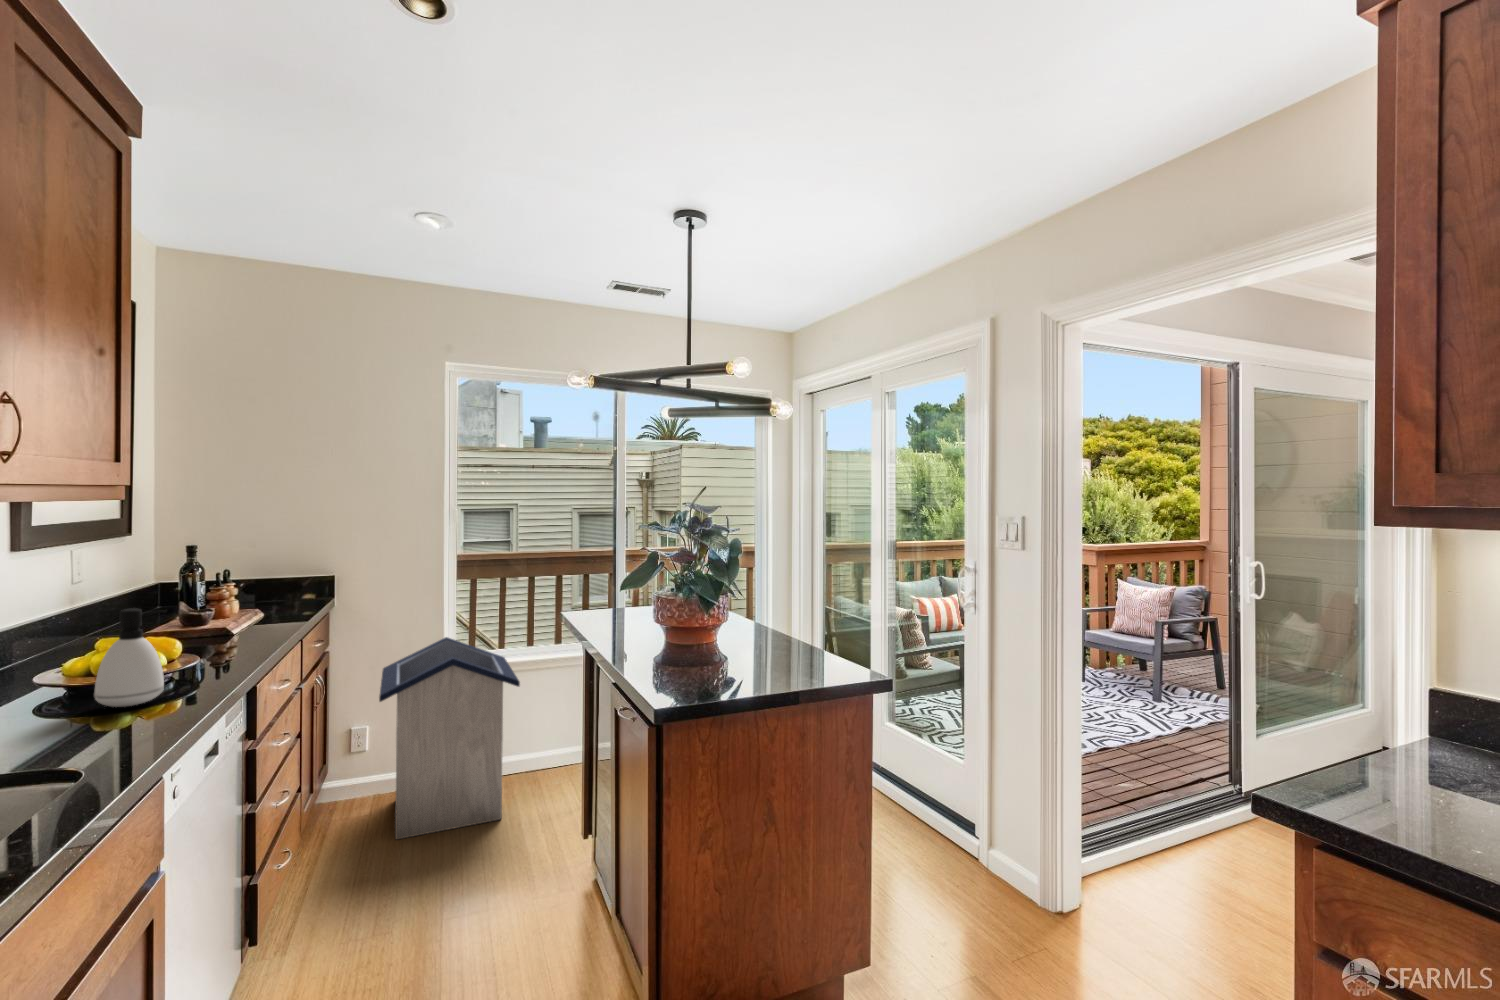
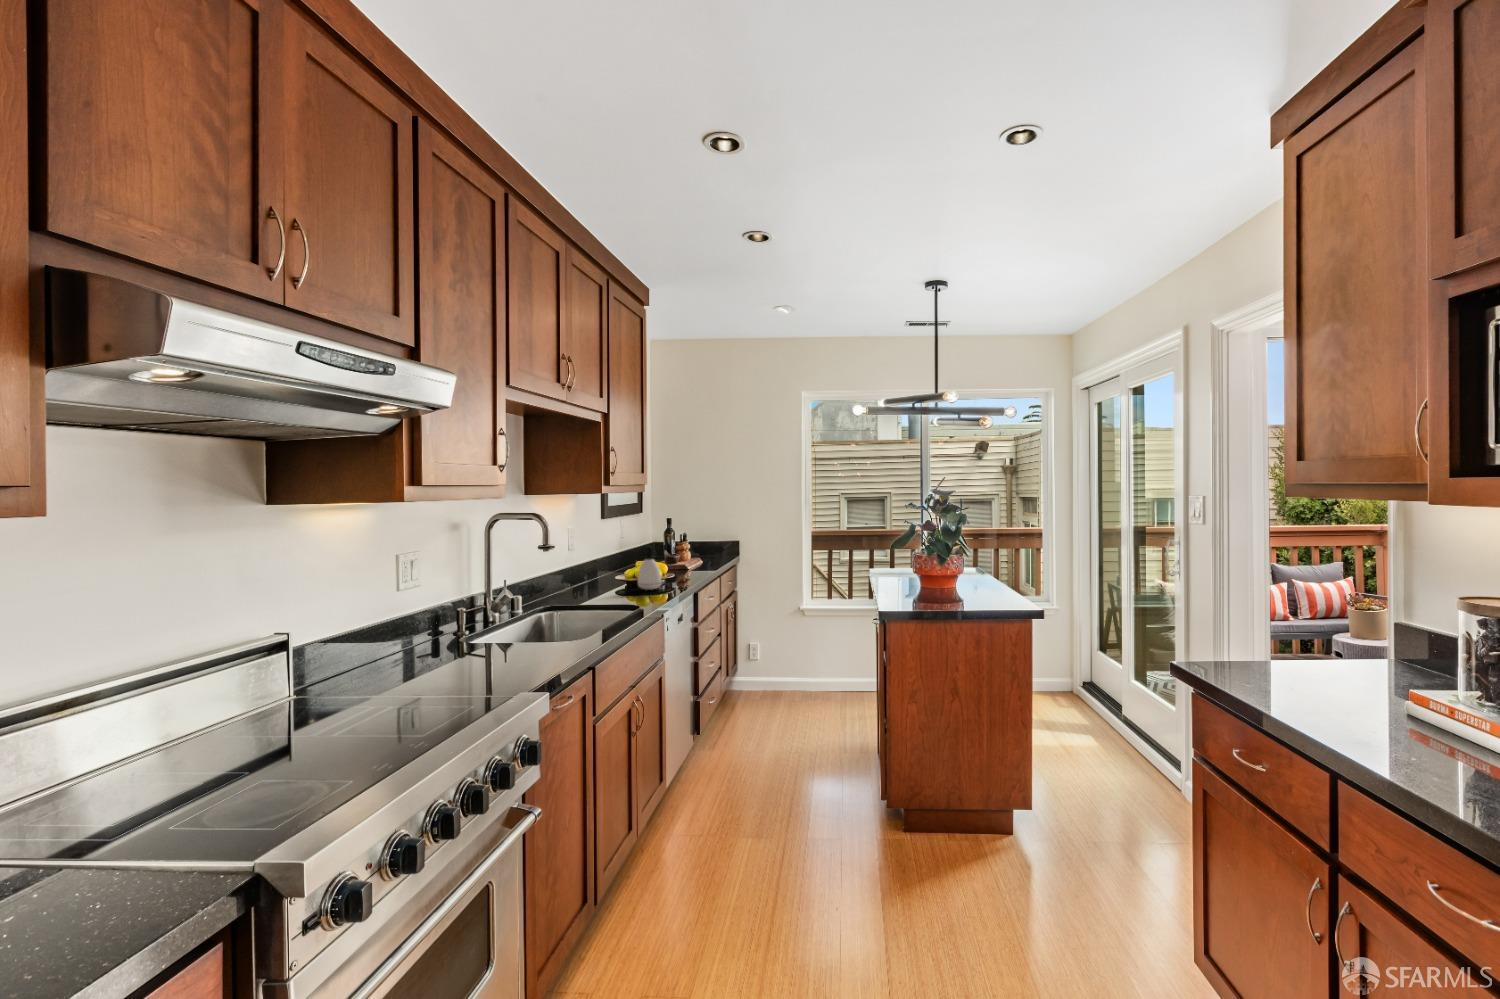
trash can: present [379,637,520,839] -> none [763,587,849,712]

